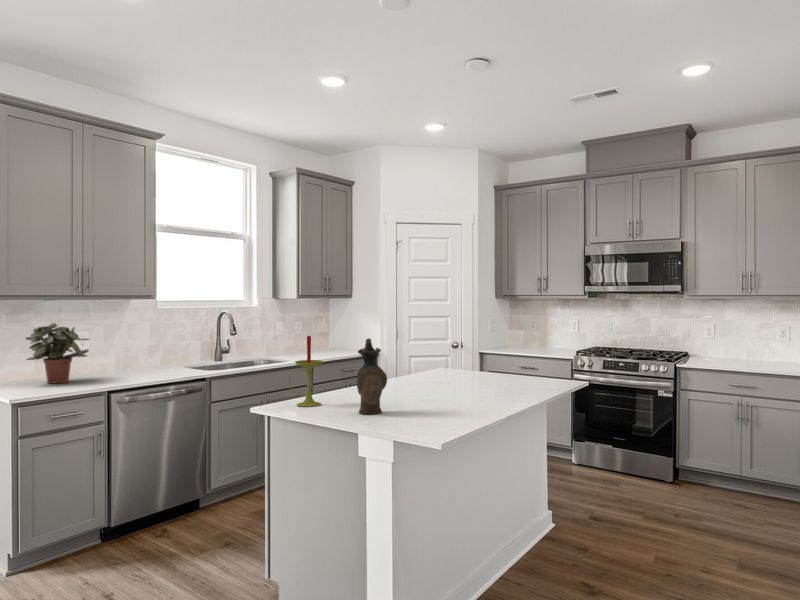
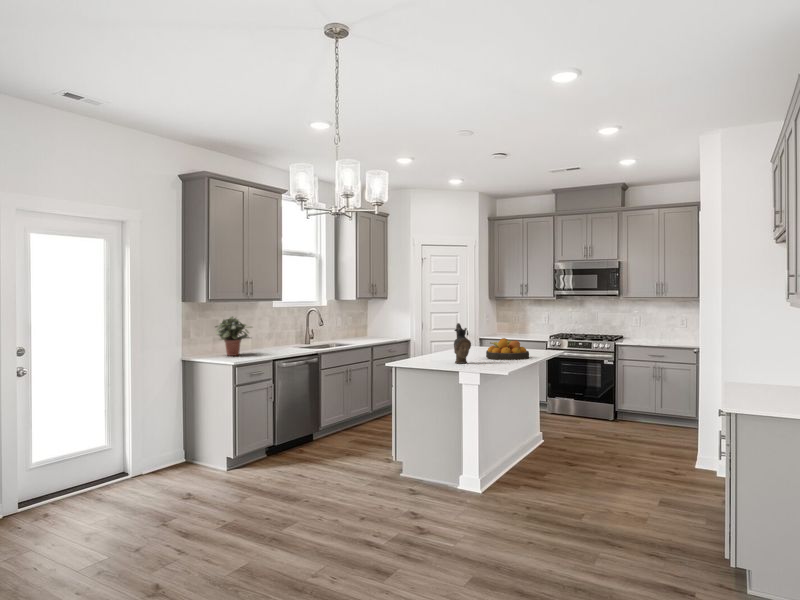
candle: present [288,336,322,407] -> none [407,321,427,362]
fruit bowl: none [434,363,509,405] -> present [486,338,529,360]

